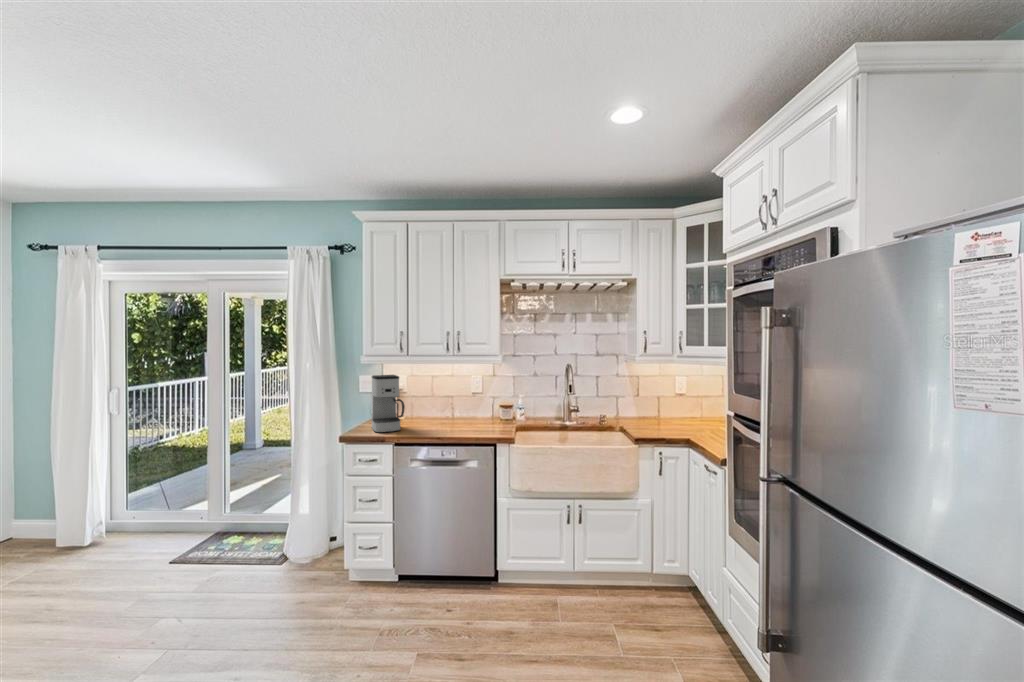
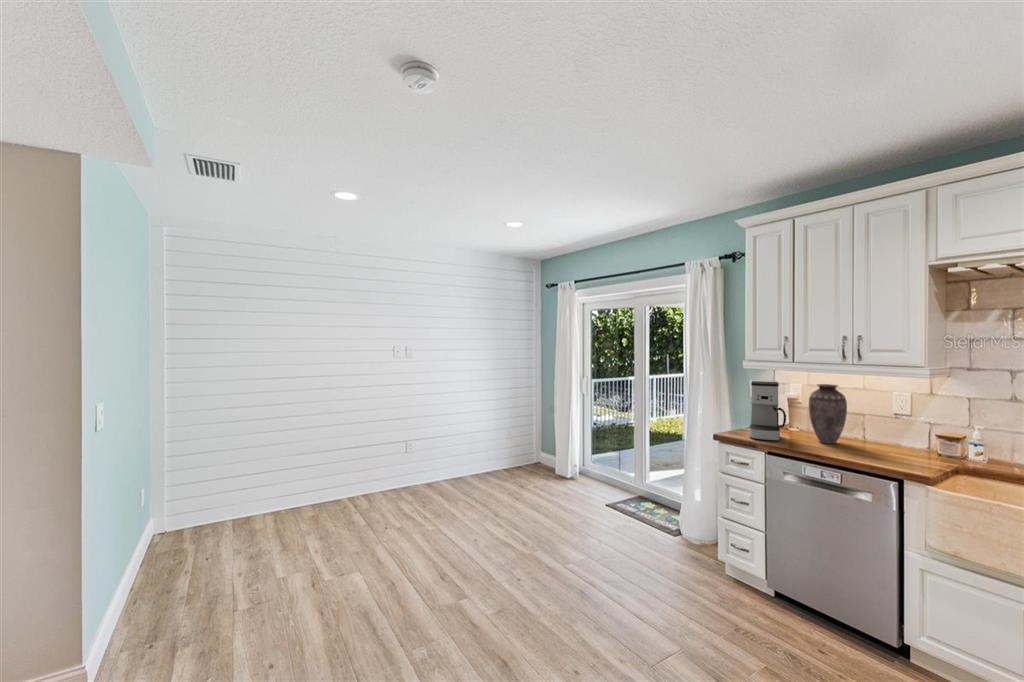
vase: none [420,374,448,426] -> present [809,384,847,444]

